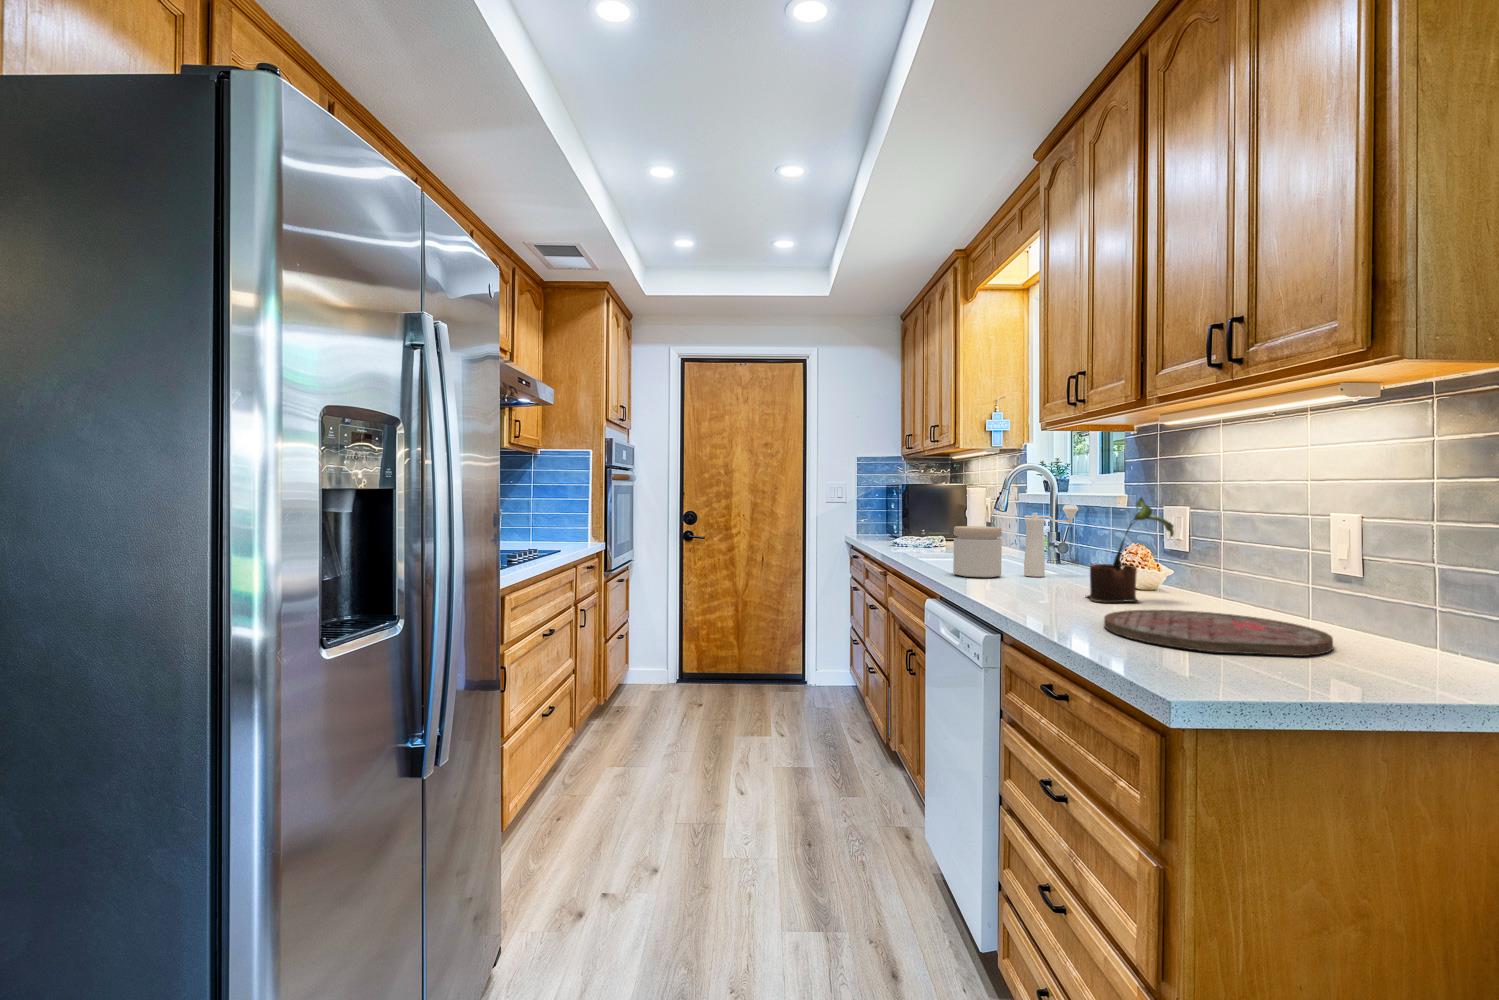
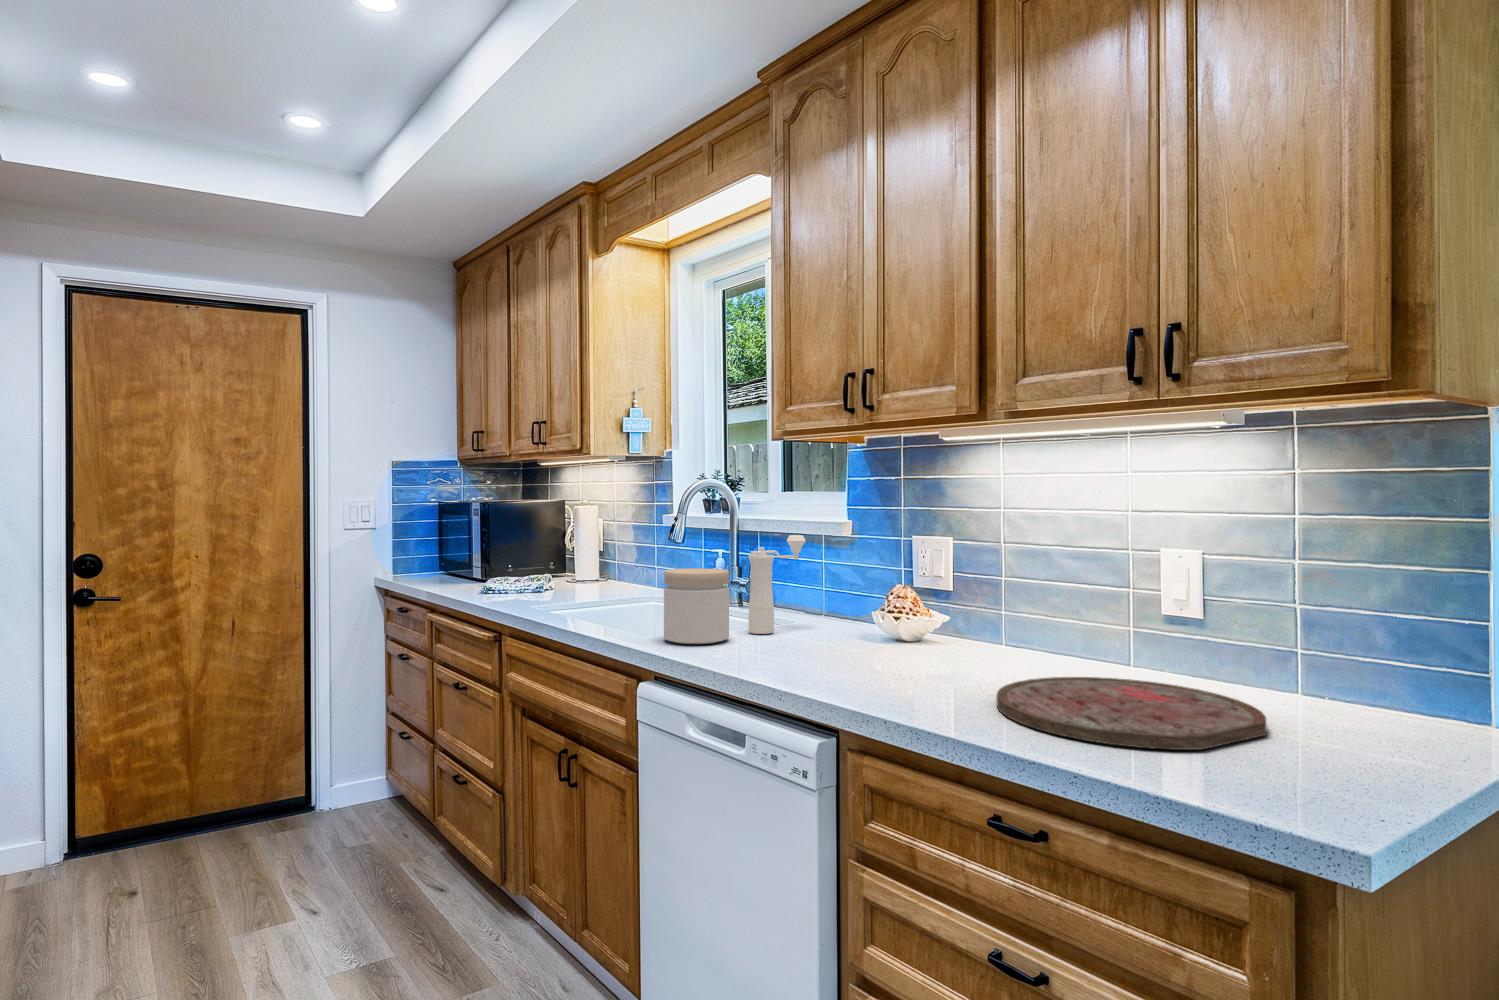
potted plant: present [1088,498,1174,603] -> none [882,531,975,672]

